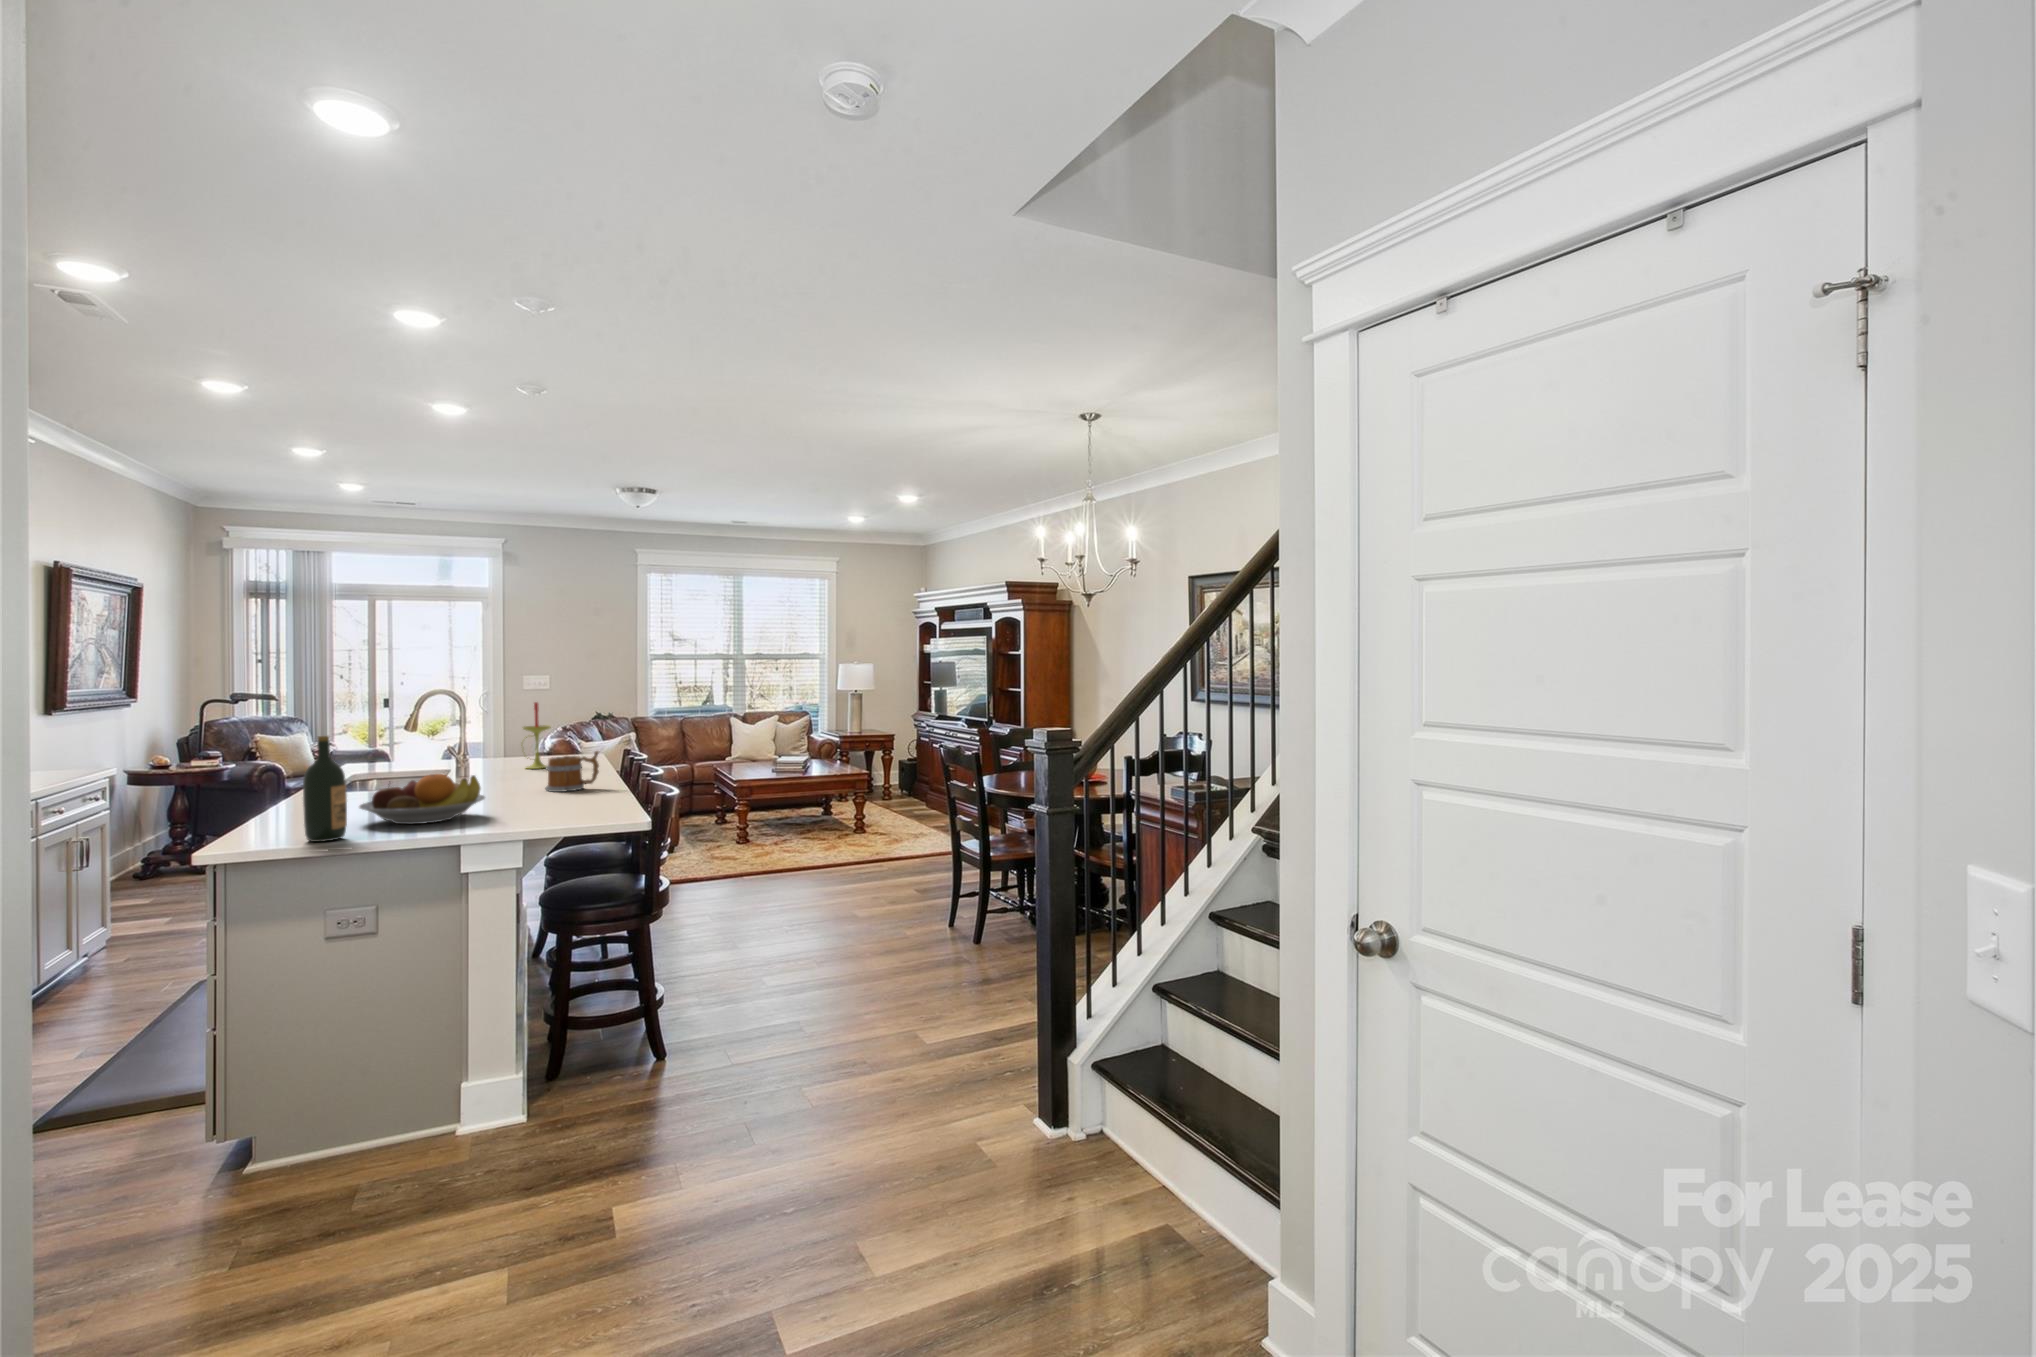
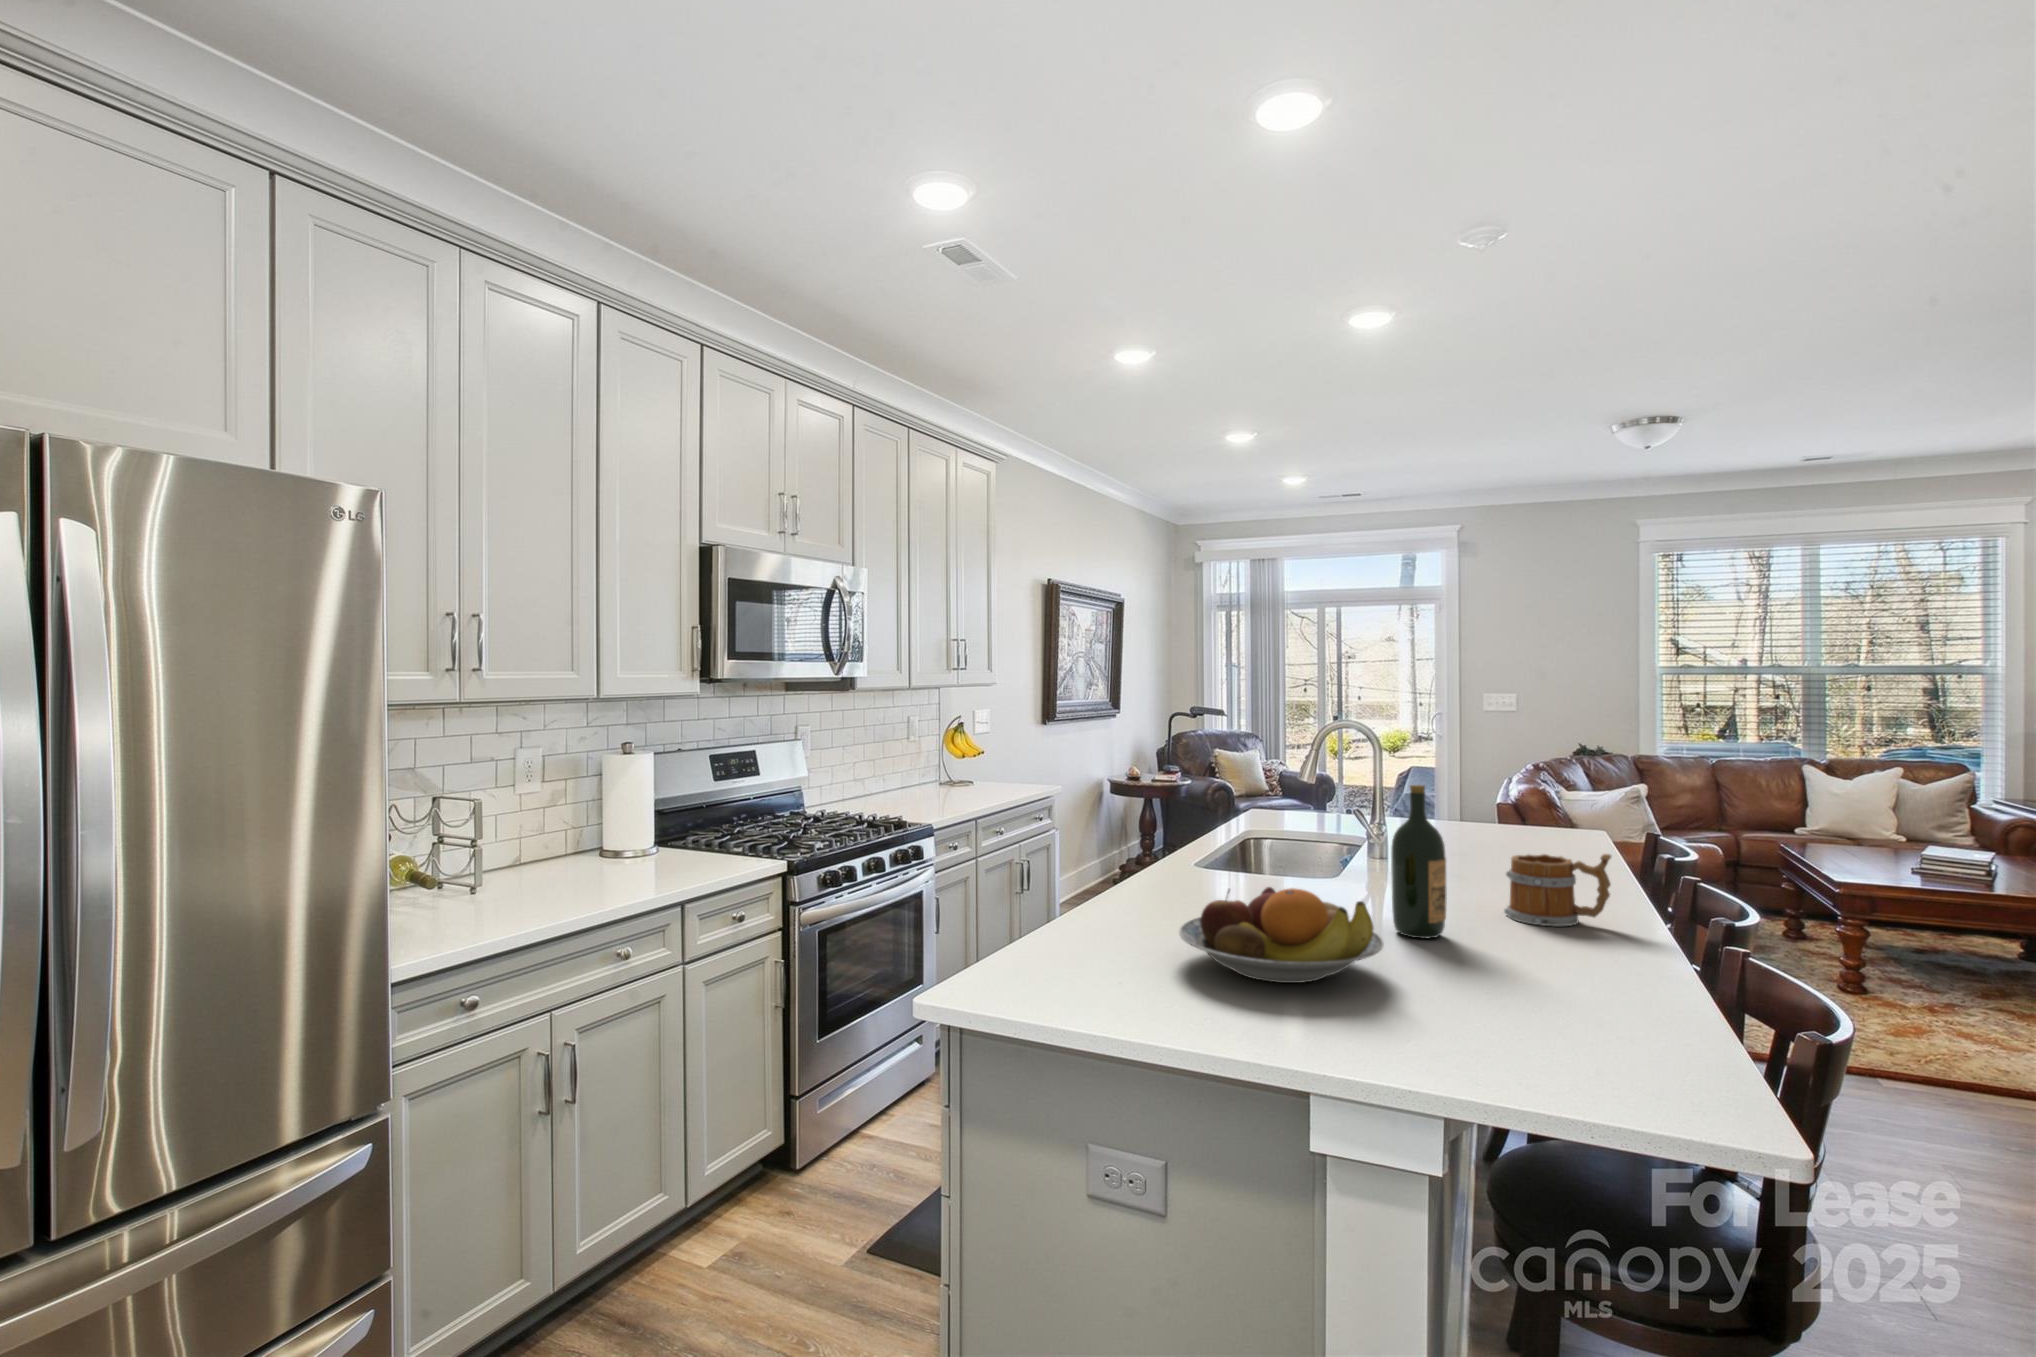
candle: present [521,702,551,769] -> none [1470,740,1519,851]
wine bottle: present [303,736,347,842] -> present [1391,785,1446,939]

